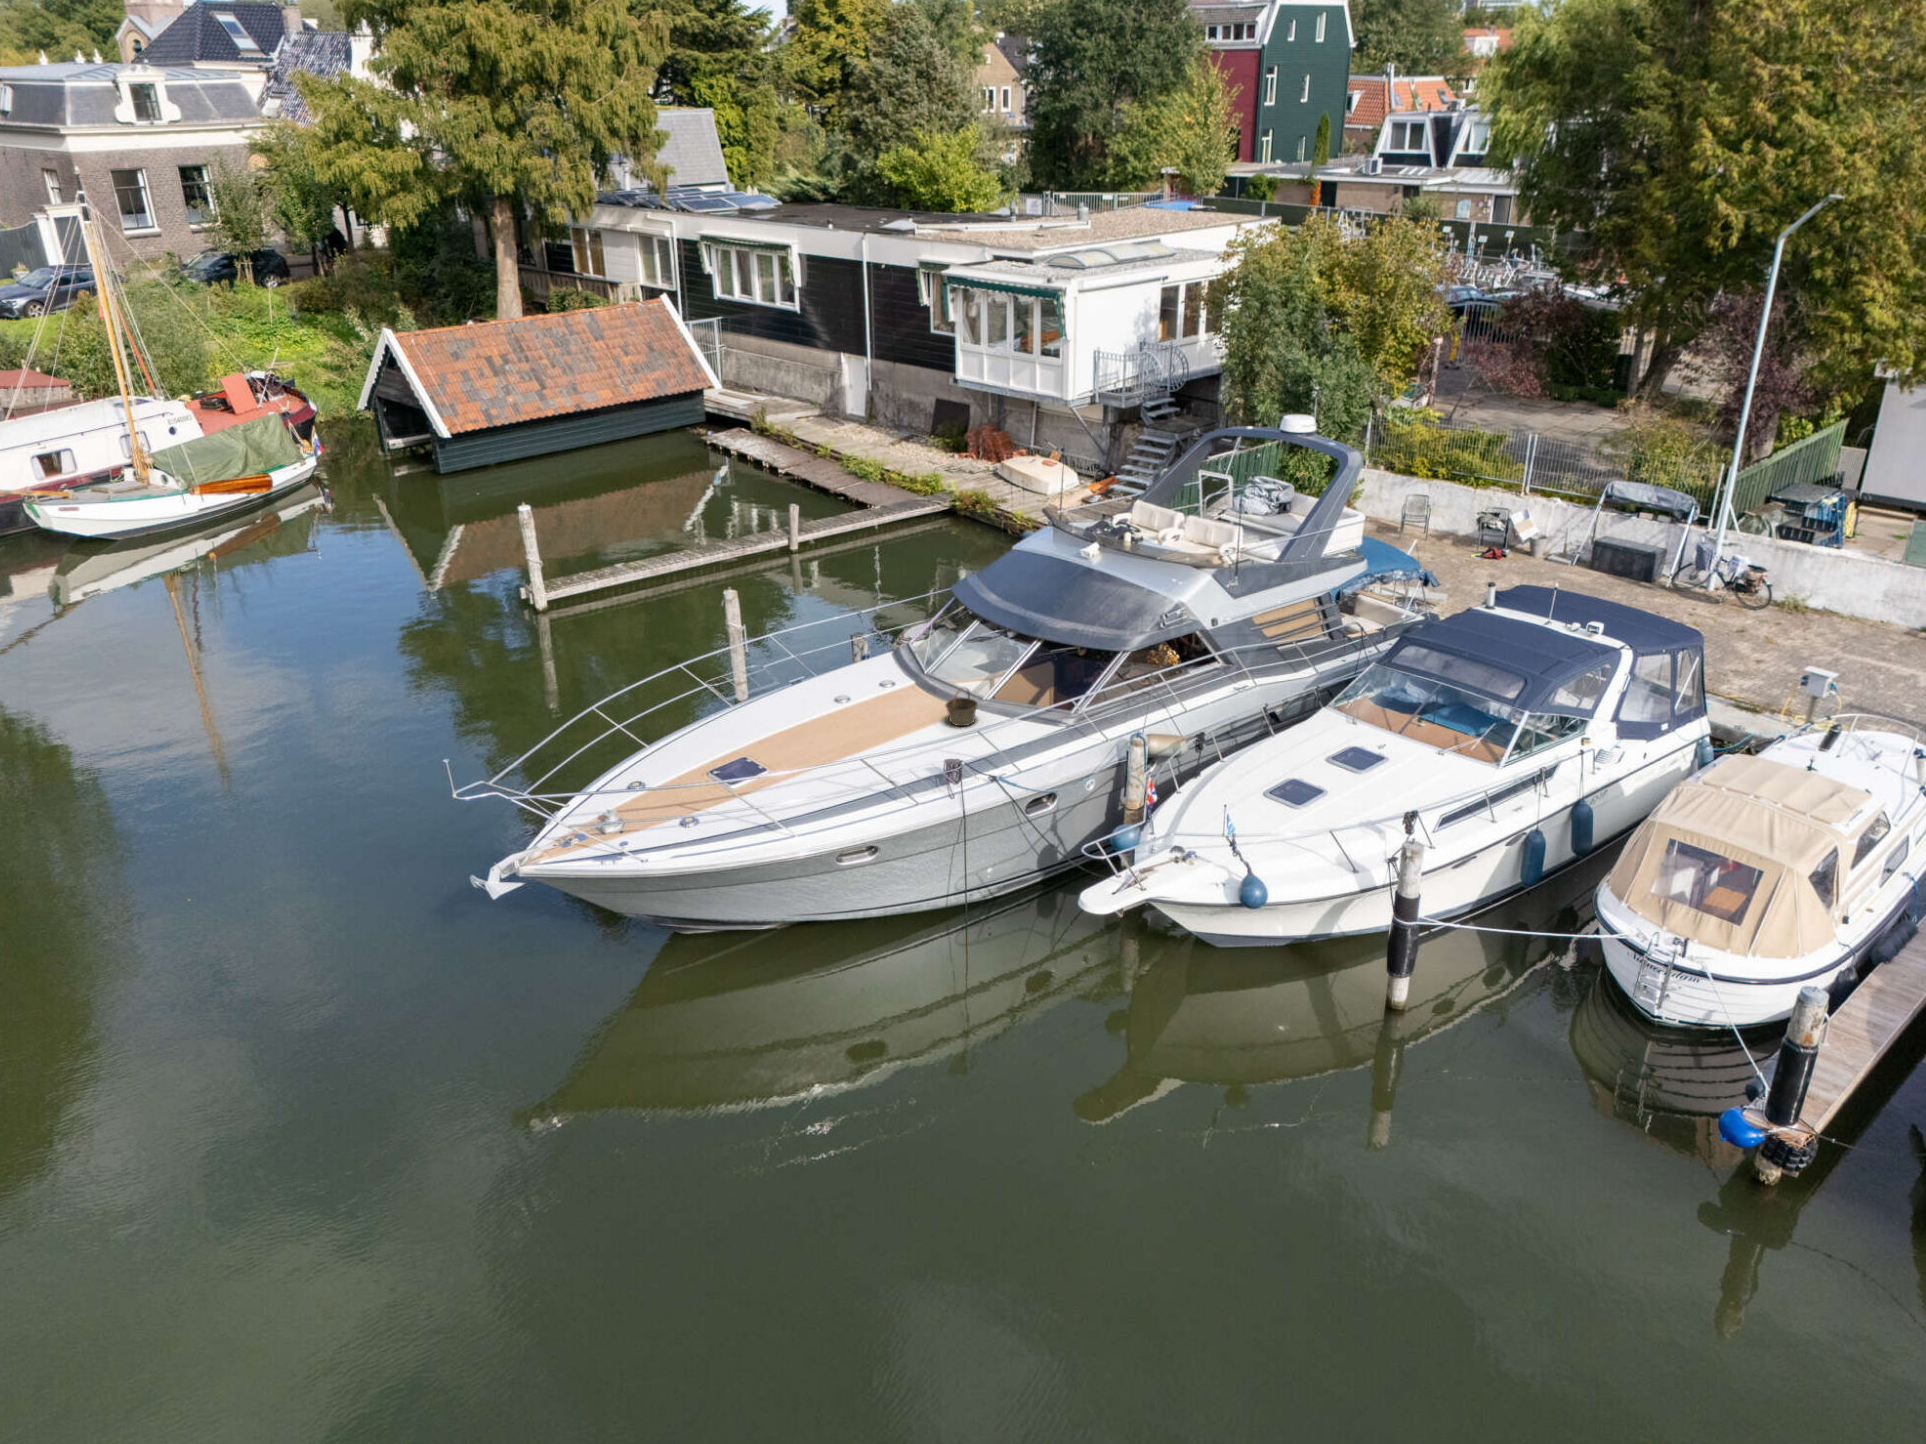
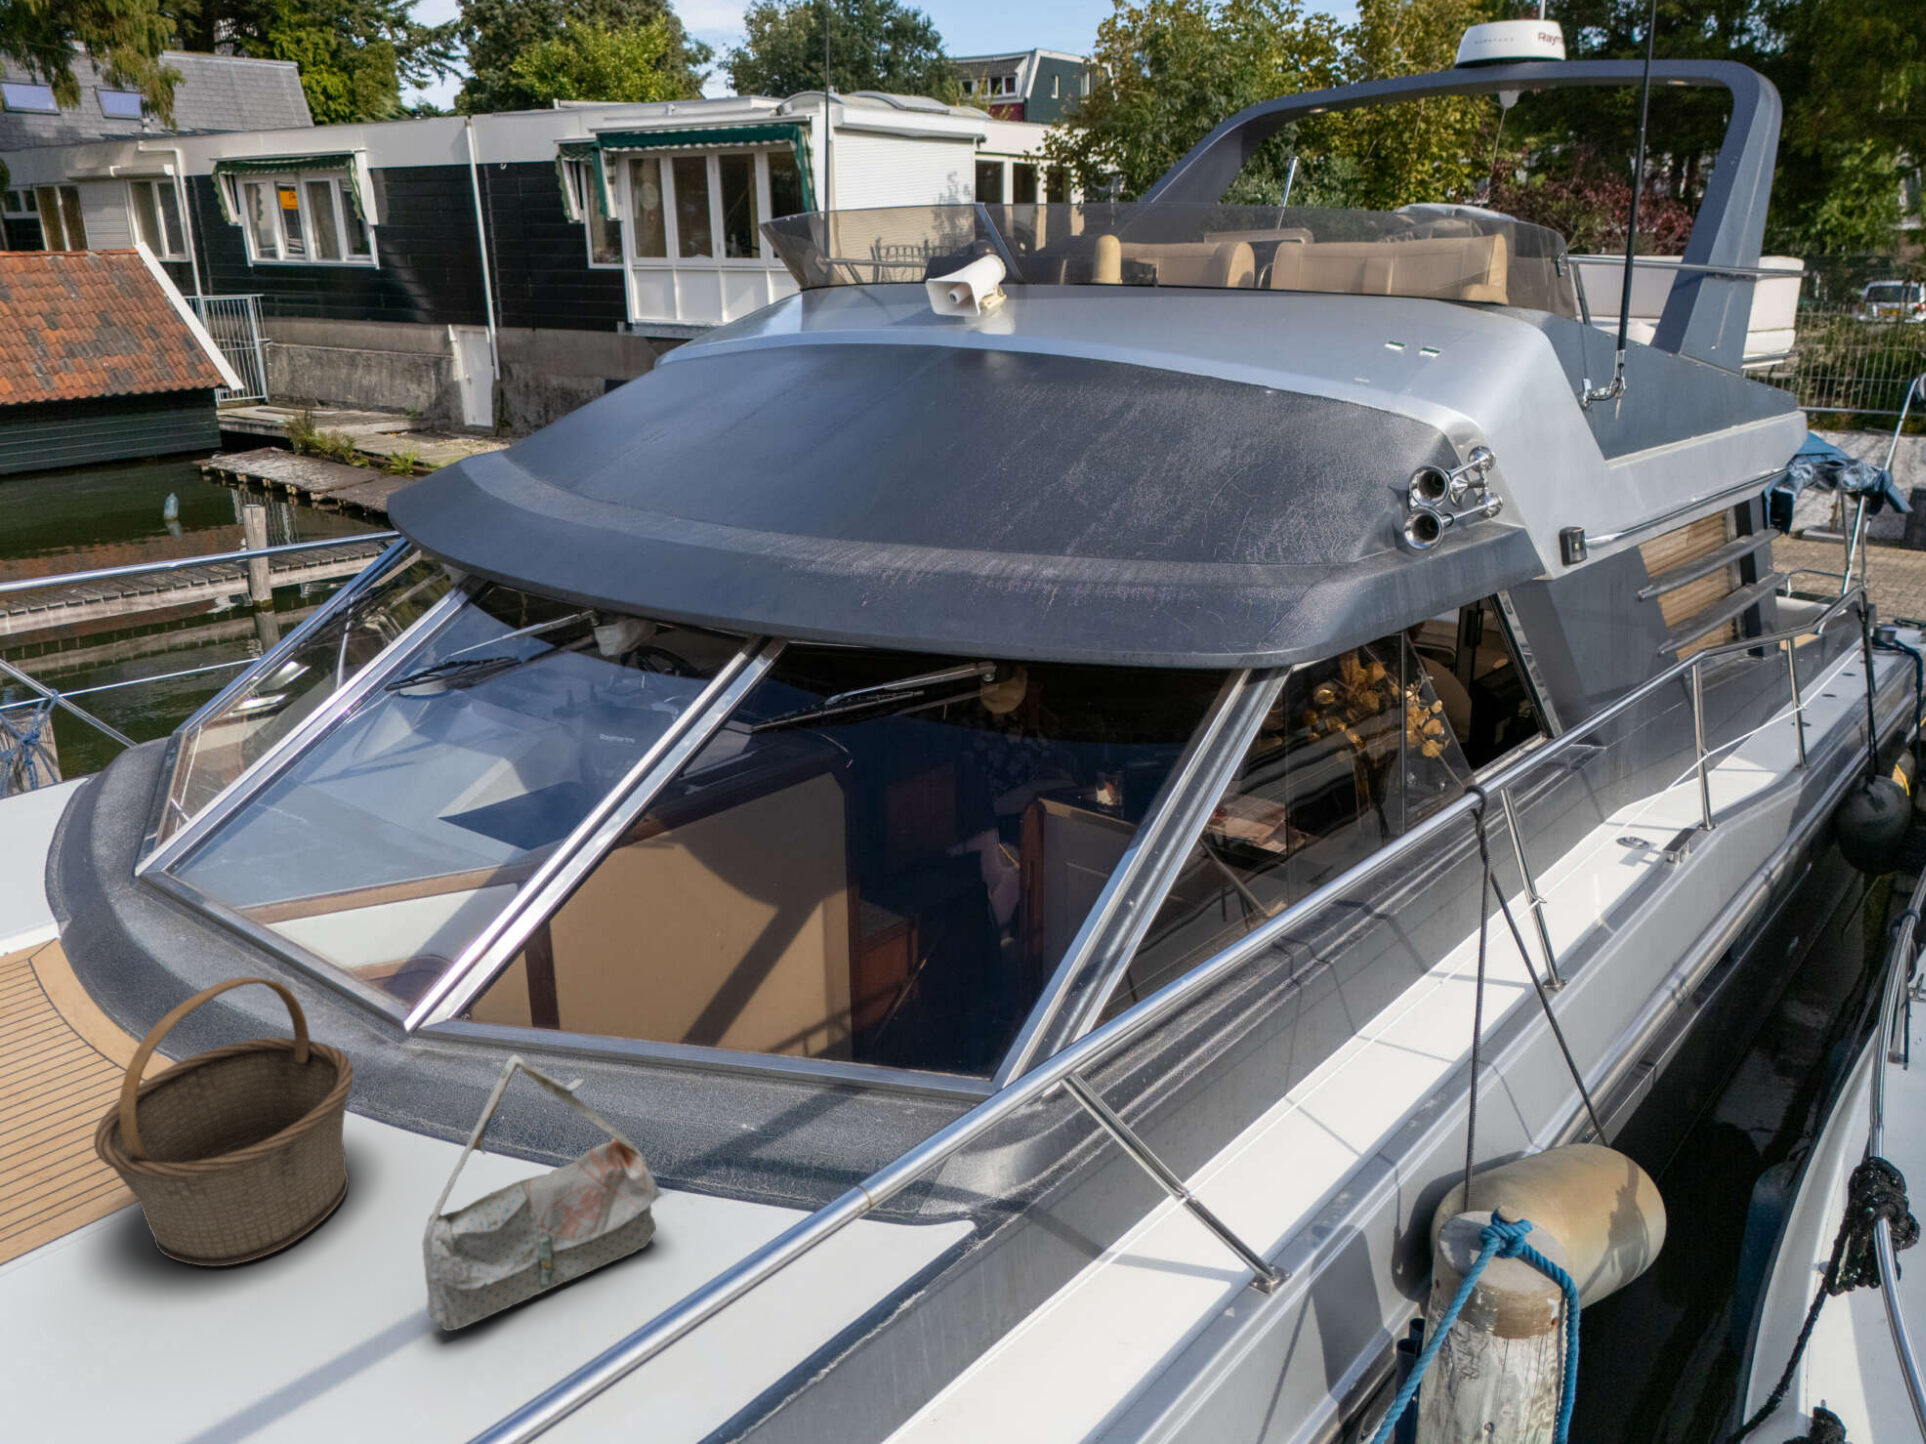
bag: none [992,699,1023,734] -> present [422,1055,662,1331]

